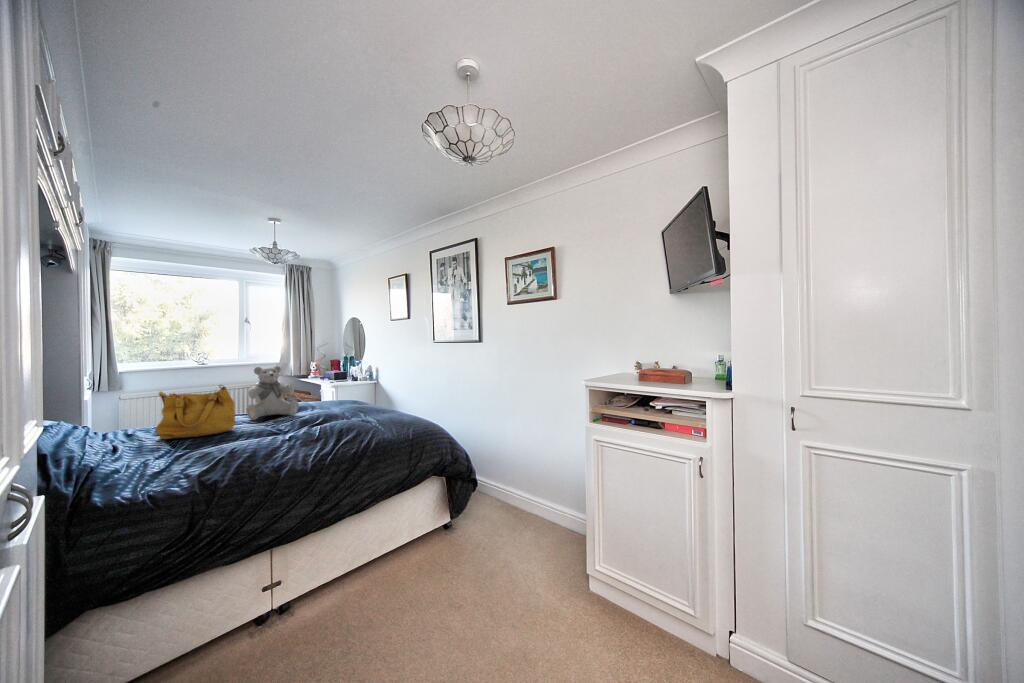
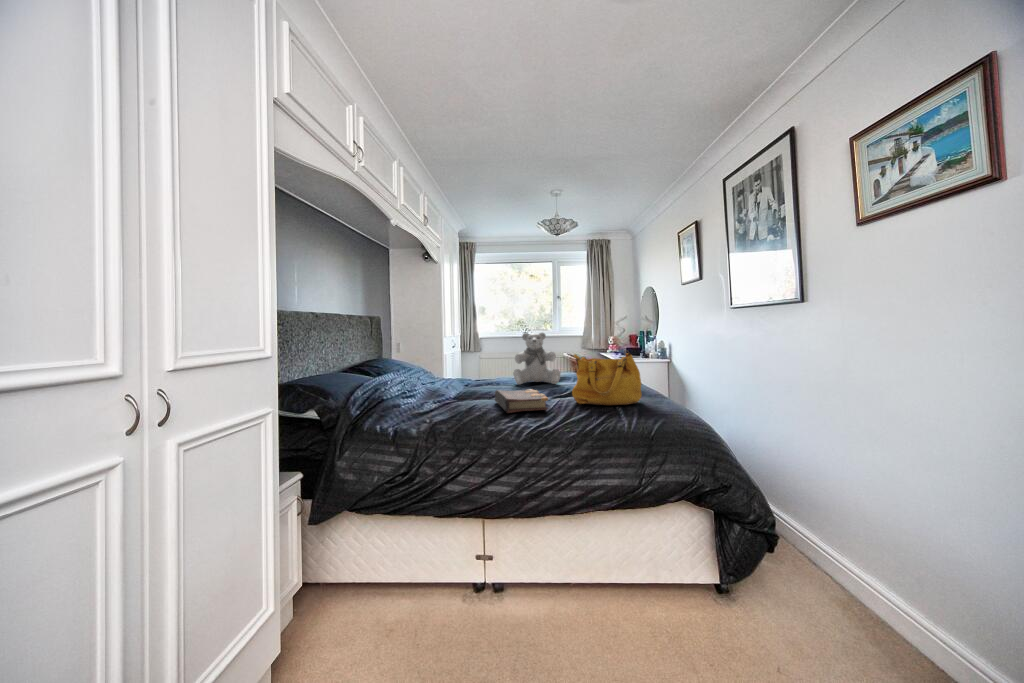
handbag: present [156,385,235,439] -> present [572,351,642,405]
book: none [253,422,320,446] -> present [495,389,548,413]

